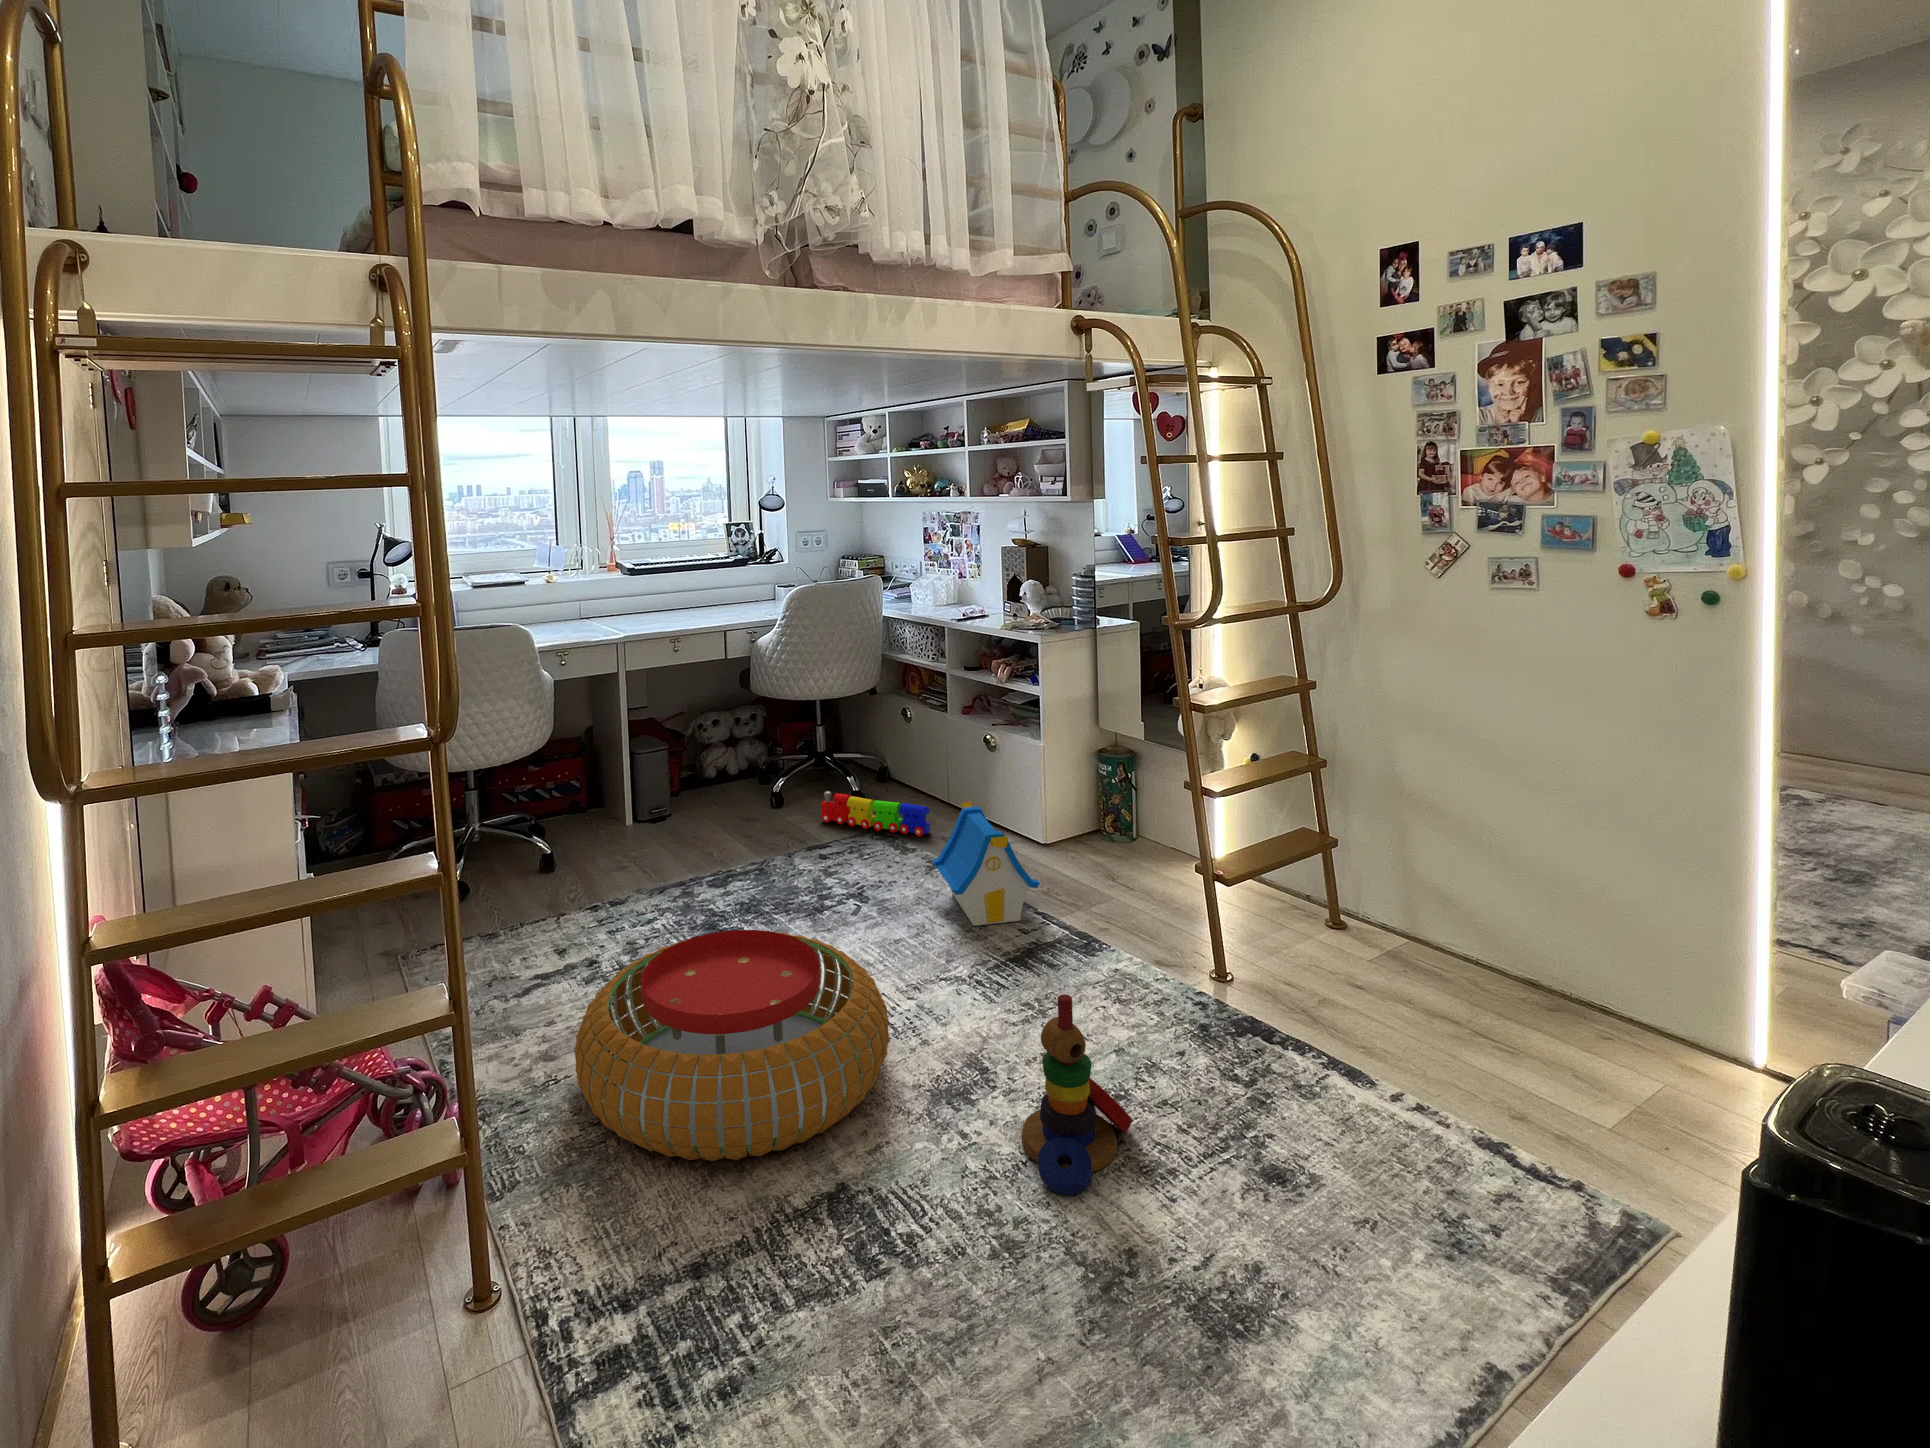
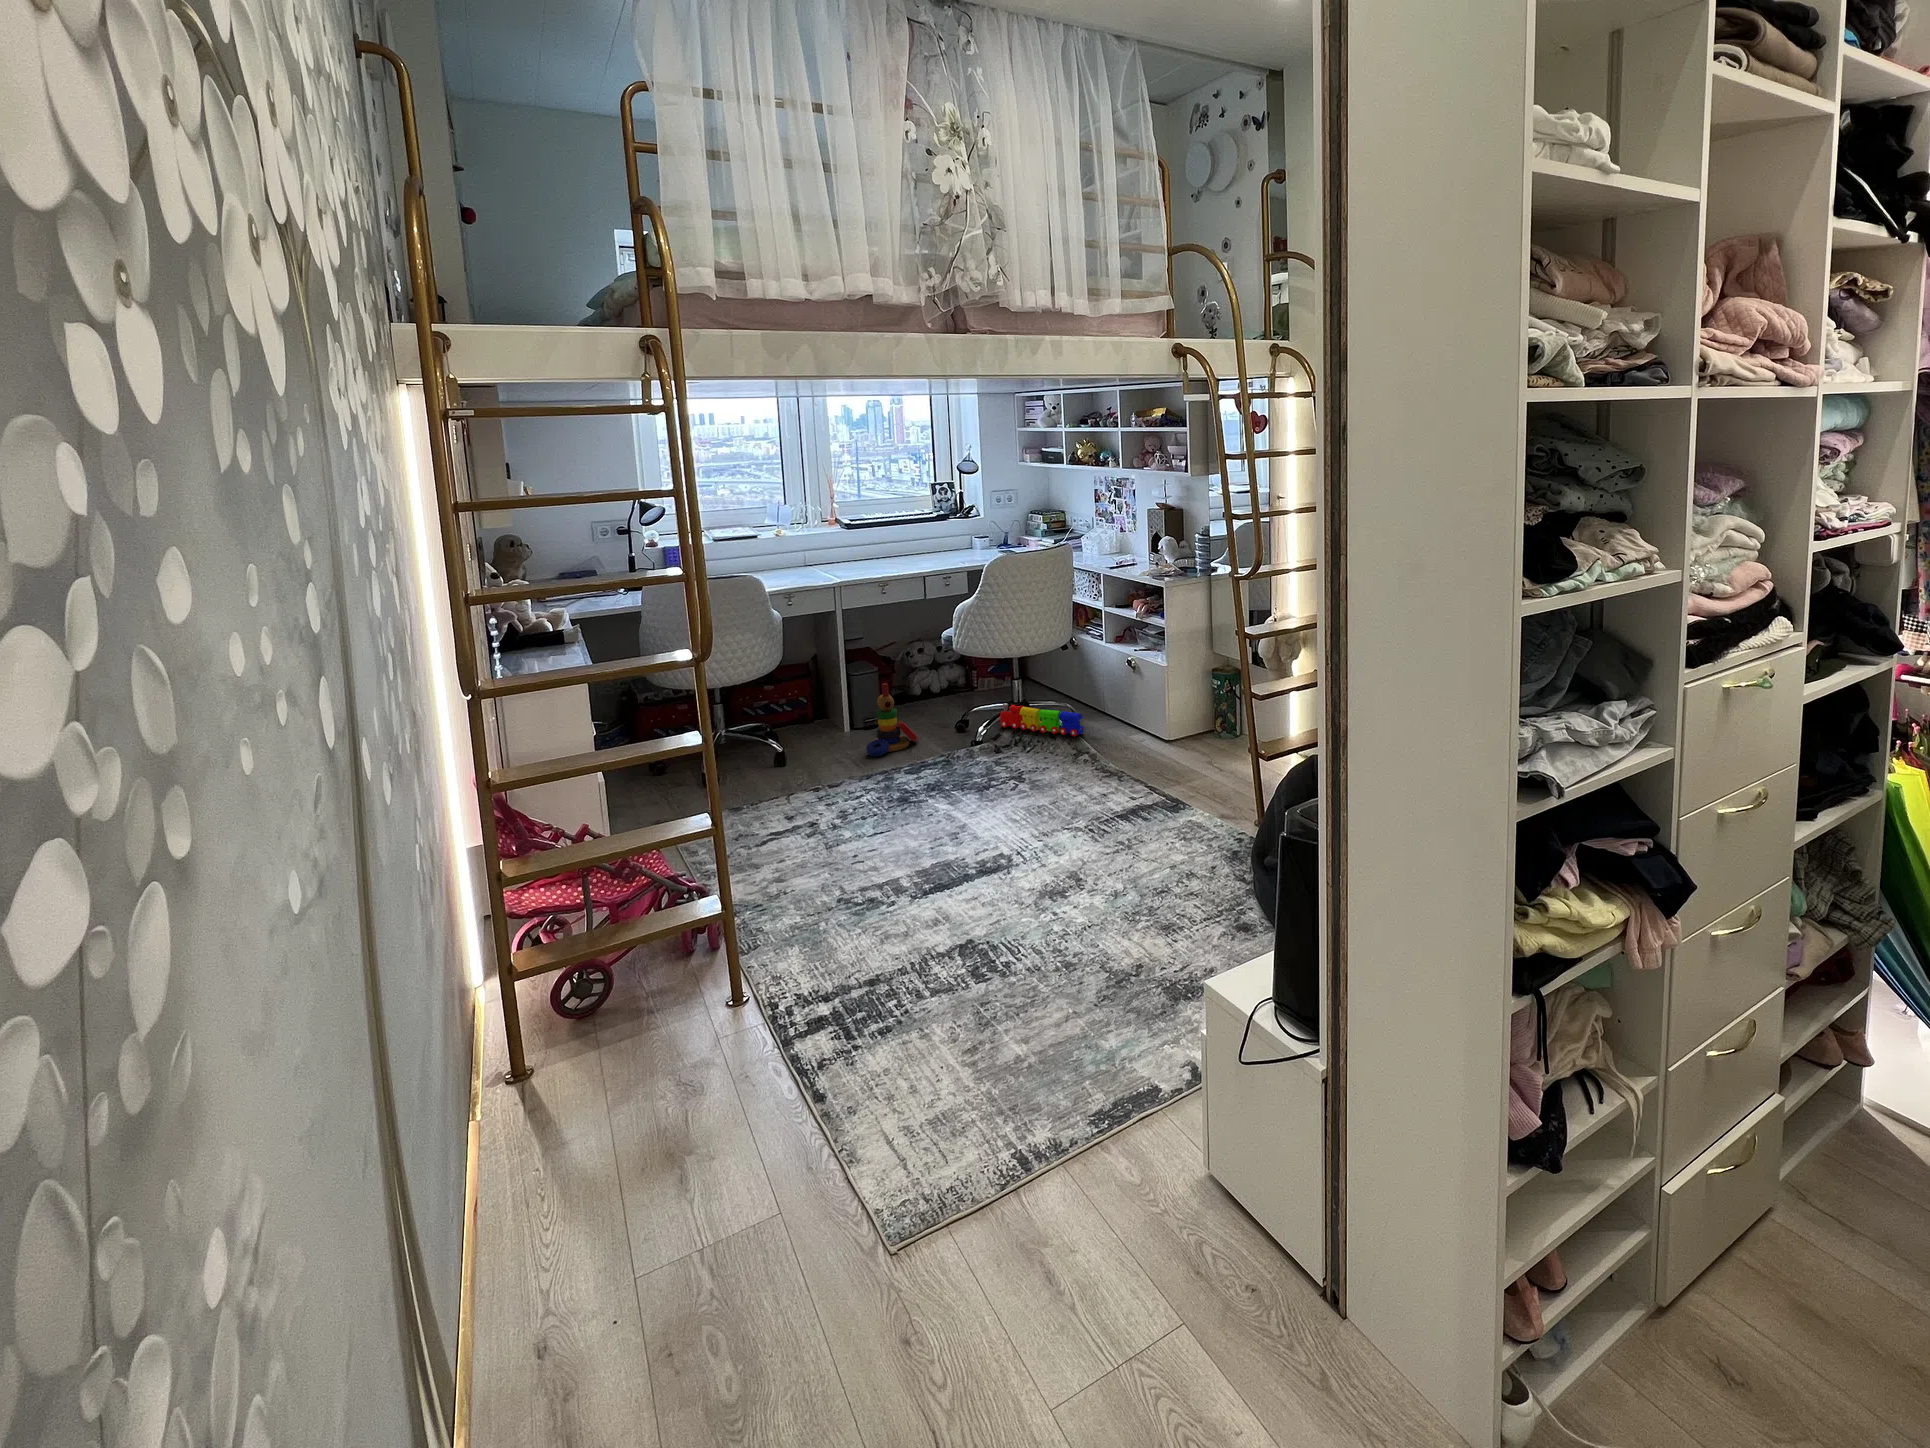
toy house: present [932,801,1040,926] -> none [1073,706,1147,795]
pouf: present [574,930,889,1161] -> none [796,792,1015,931]
stacking toy: present [1022,994,1132,1195] -> present [866,683,918,757]

